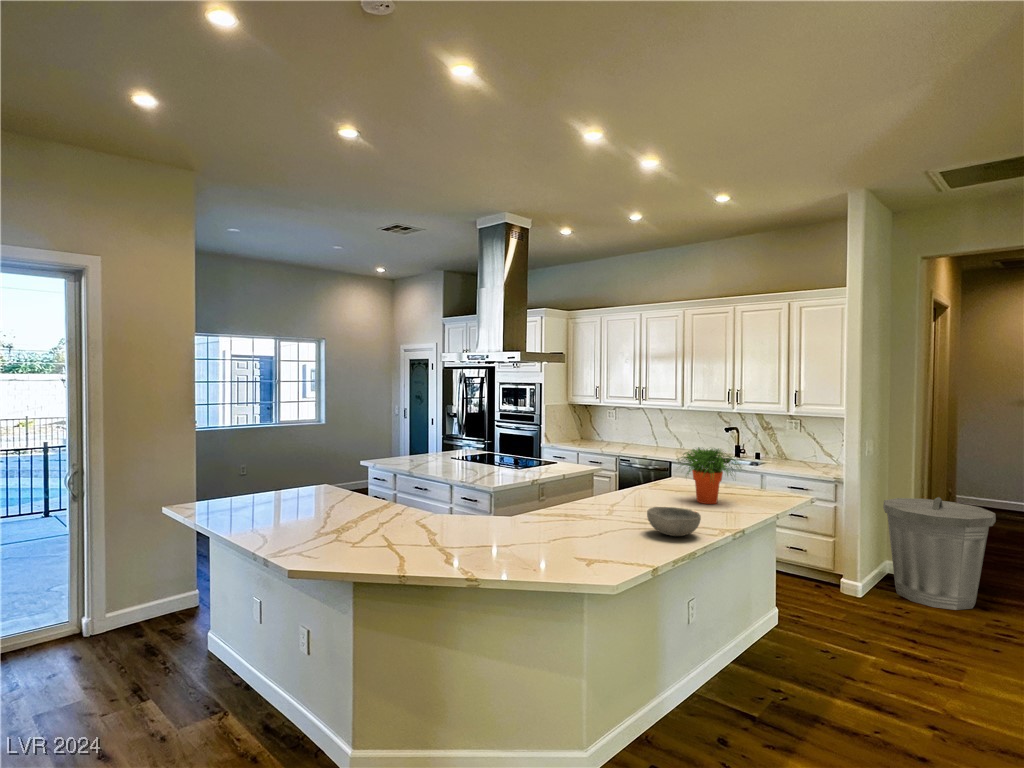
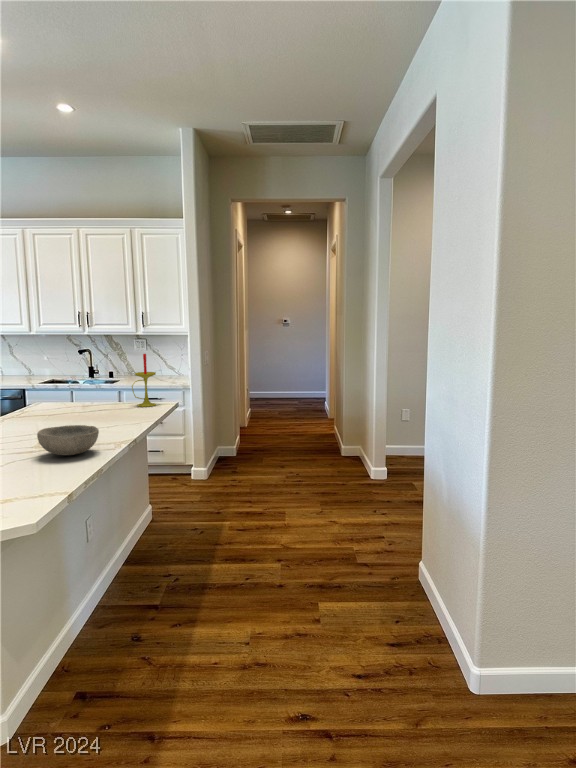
candle: none [759,441,788,499] -> present [132,354,156,407]
potted plant: present [680,447,737,504] -> none [48,362,120,420]
trash can: present [883,497,996,610] -> none [216,390,286,474]

